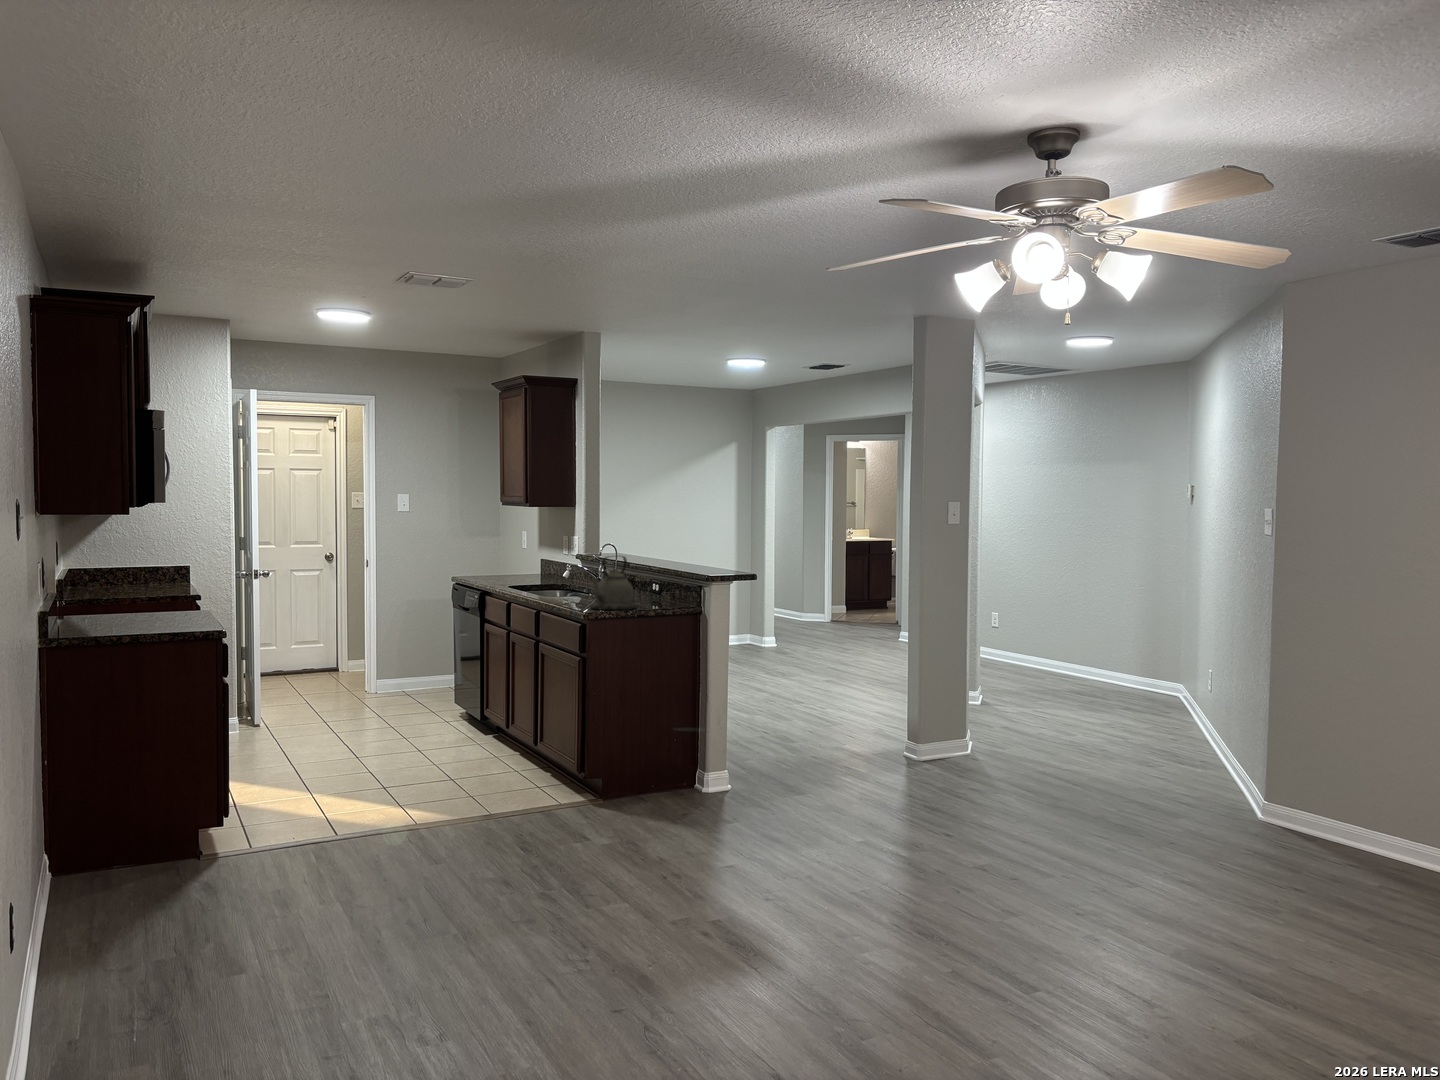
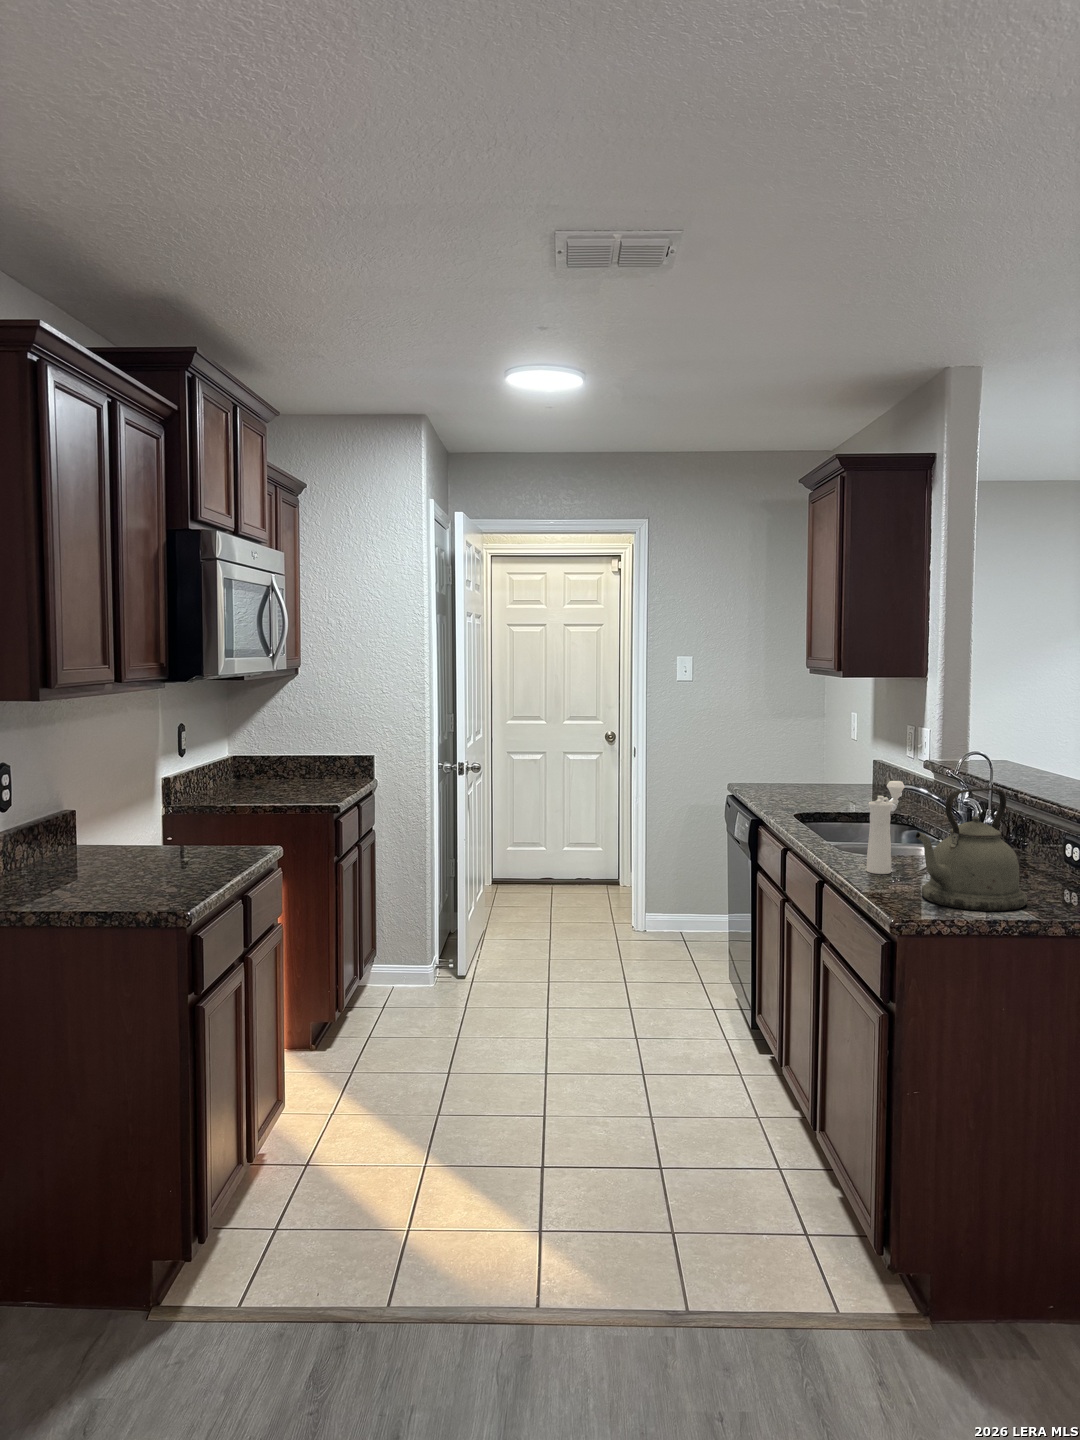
pepper mill: none [561,558,577,604] -> present [867,781,905,874]

